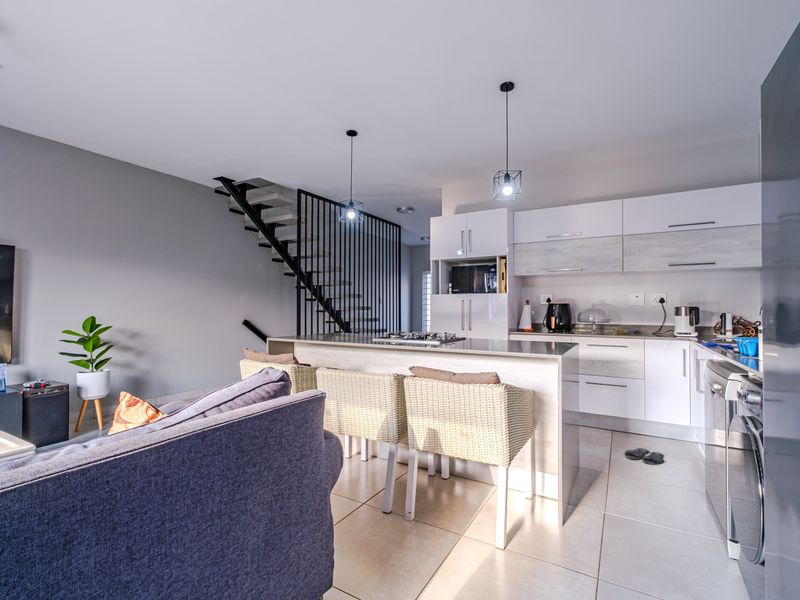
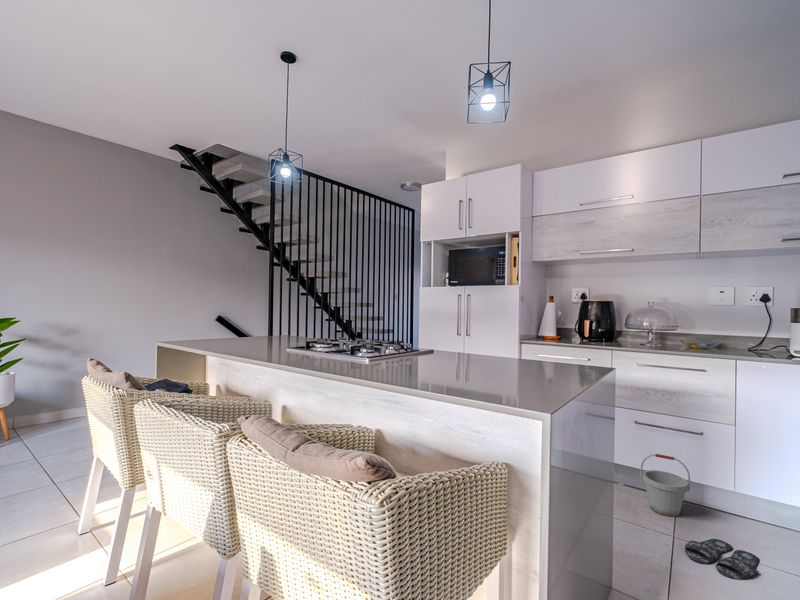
bucket: none [594,402,624,440] -> present [641,454,690,517]

